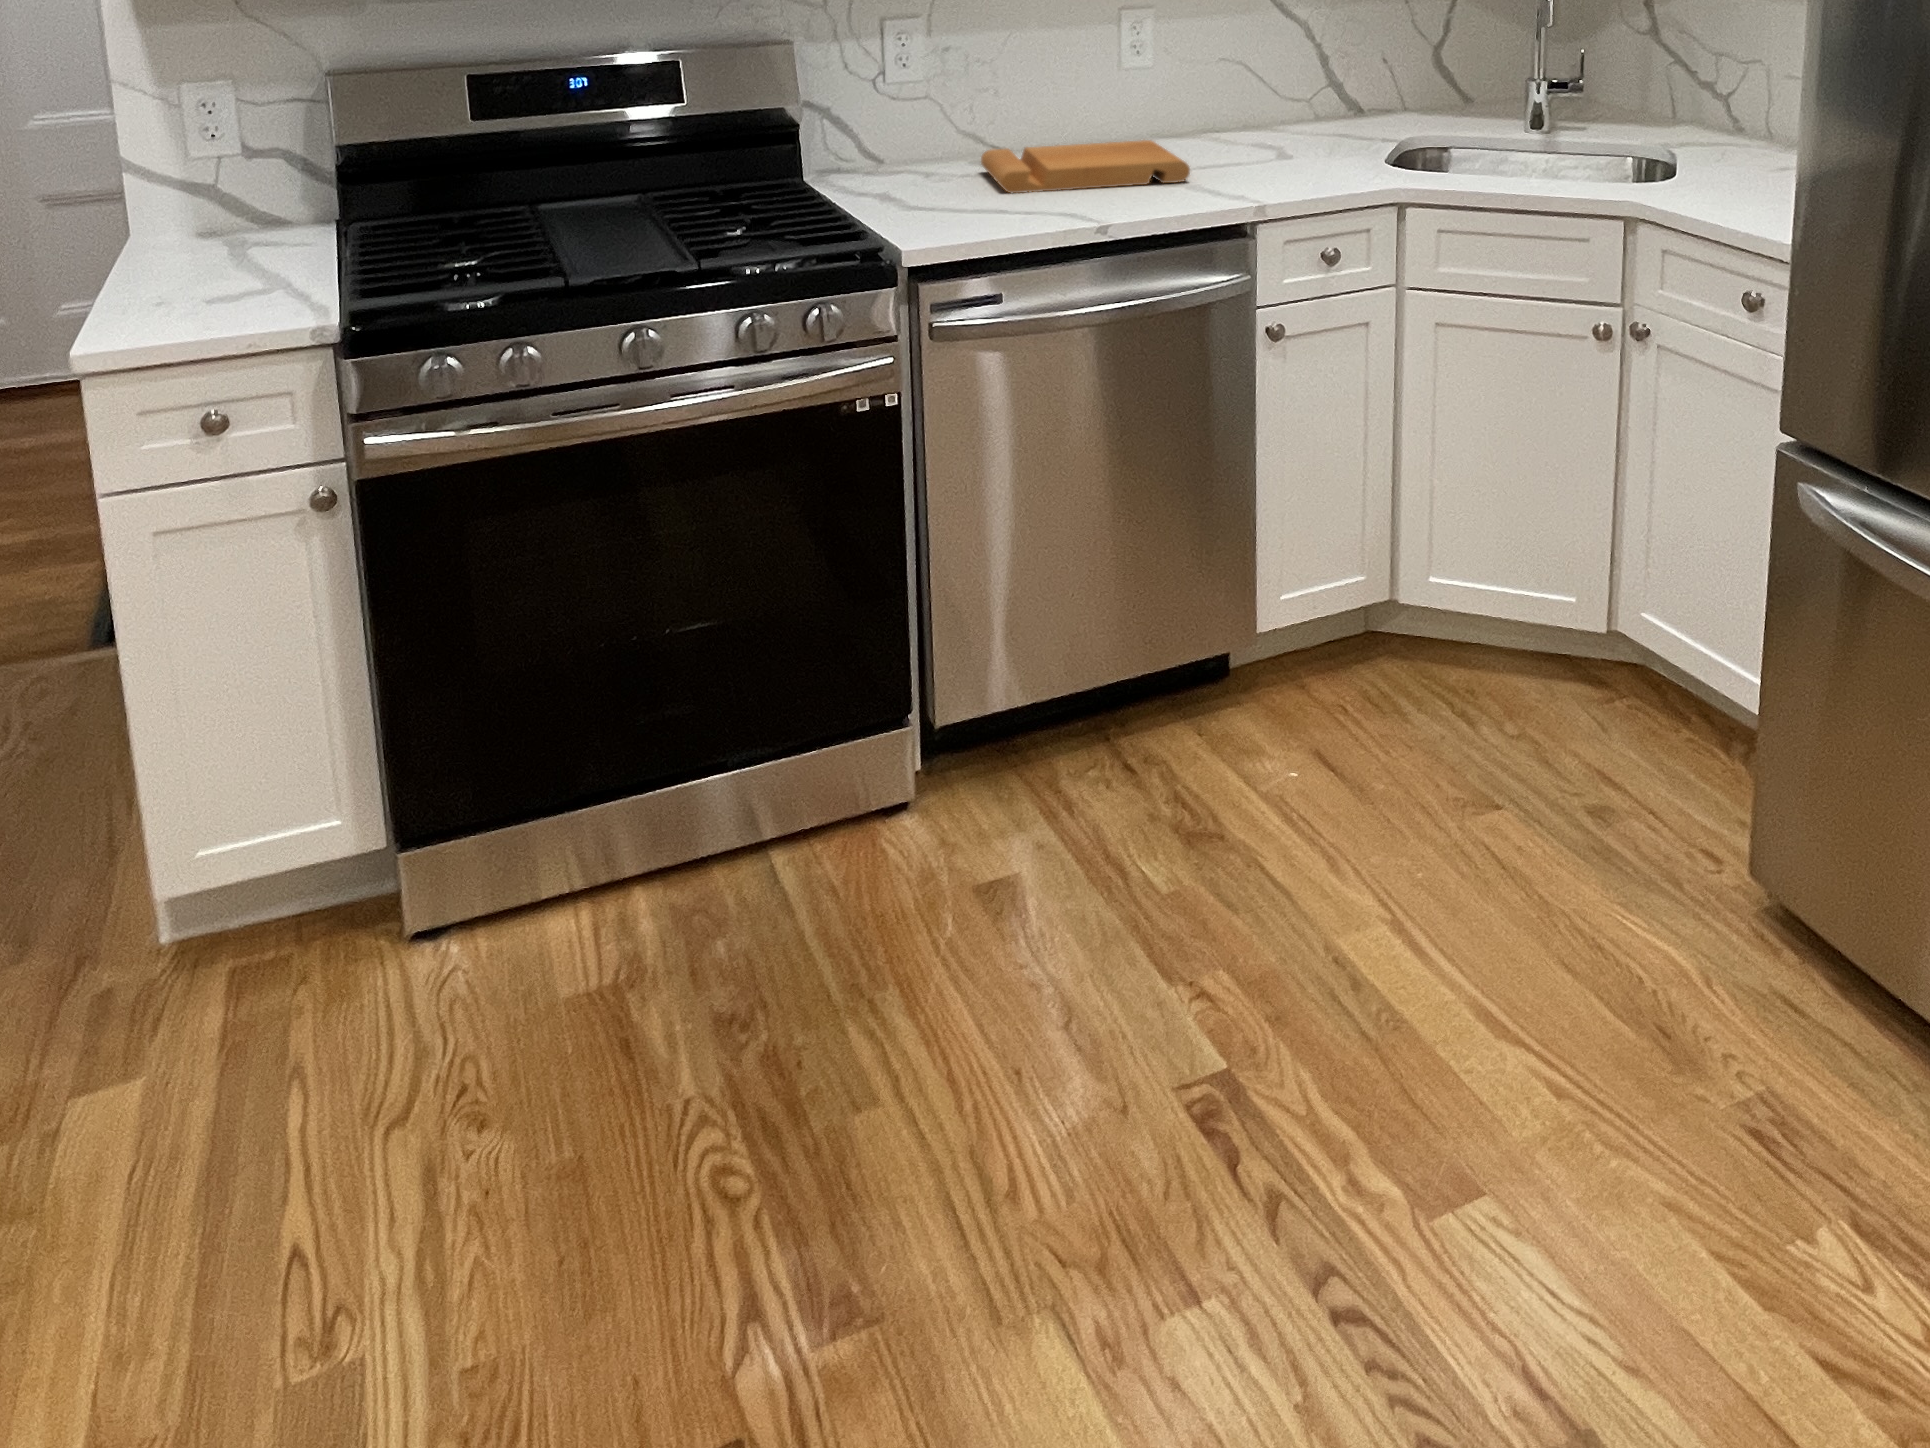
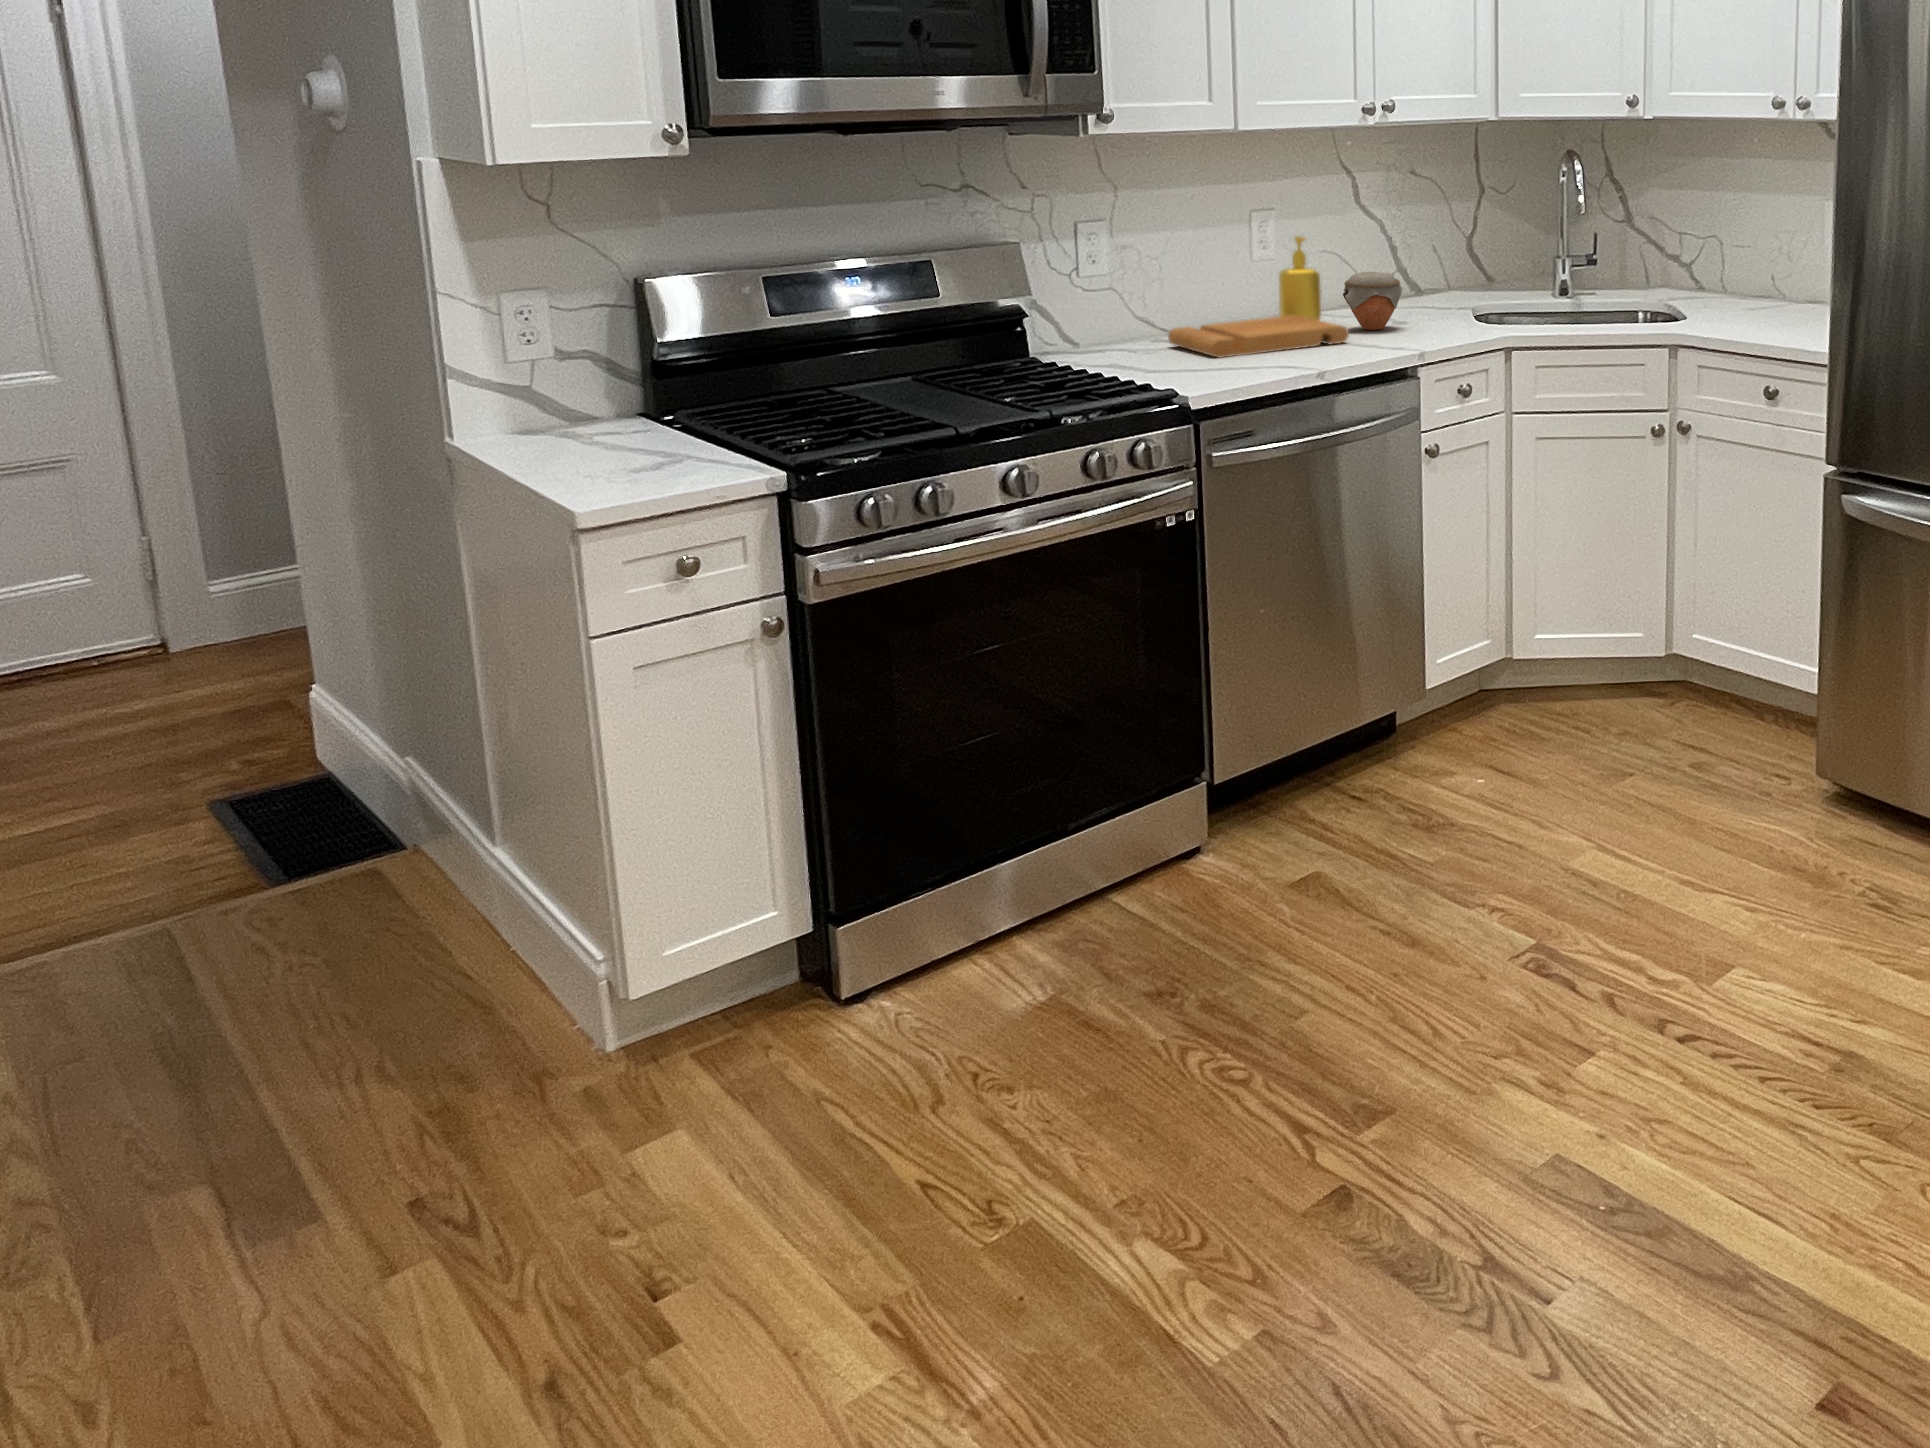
soap dispenser: none [1150,42,1198,152] -> present [1279,236,1321,320]
jar: none [1209,91,1288,165] -> present [1343,272,1403,330]

